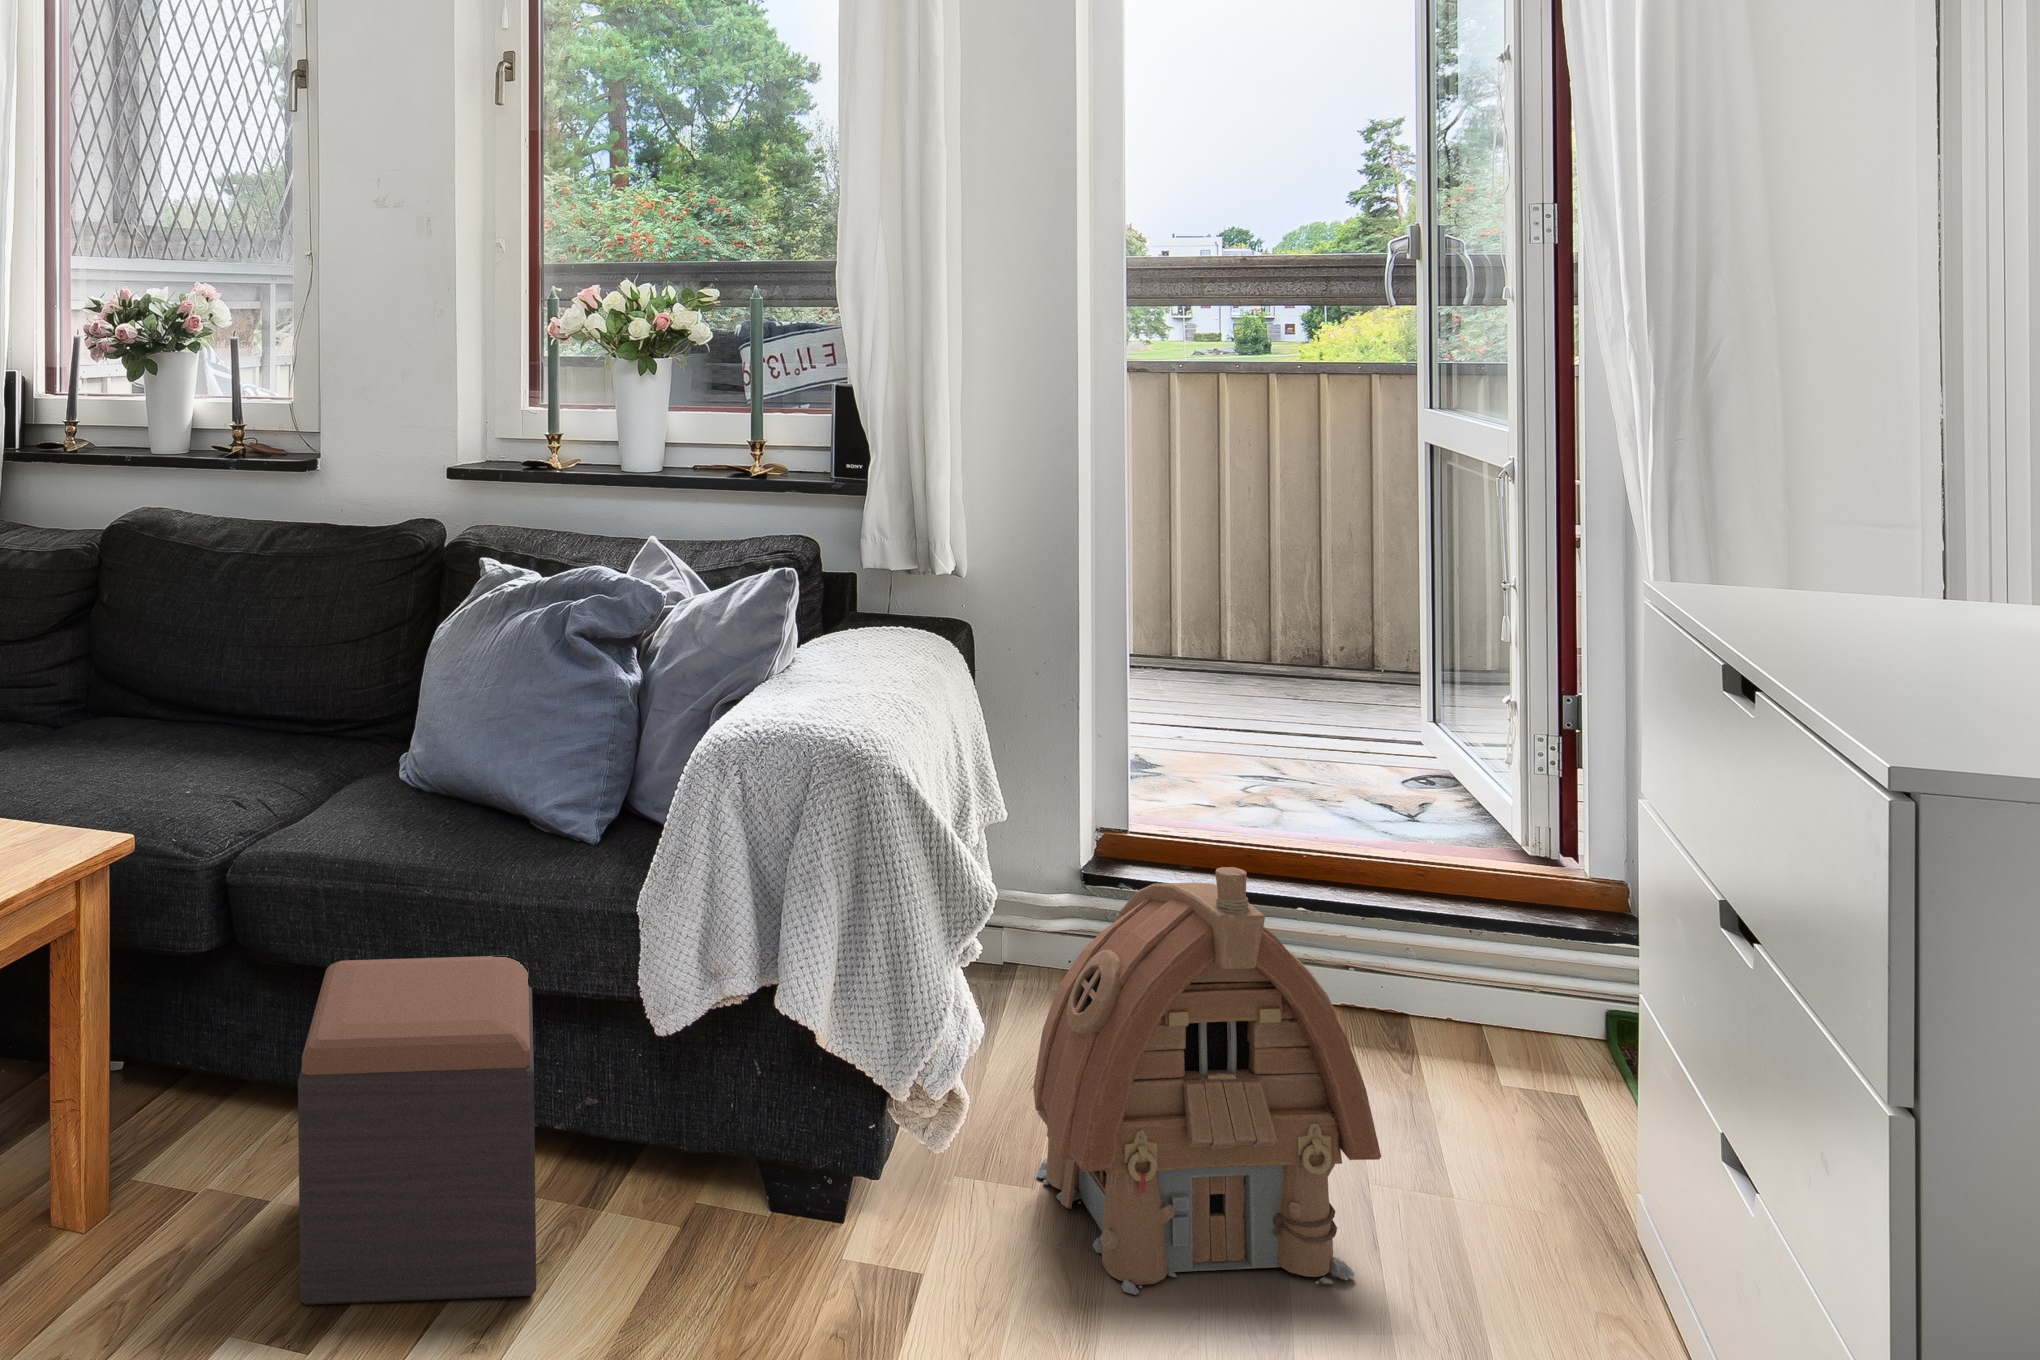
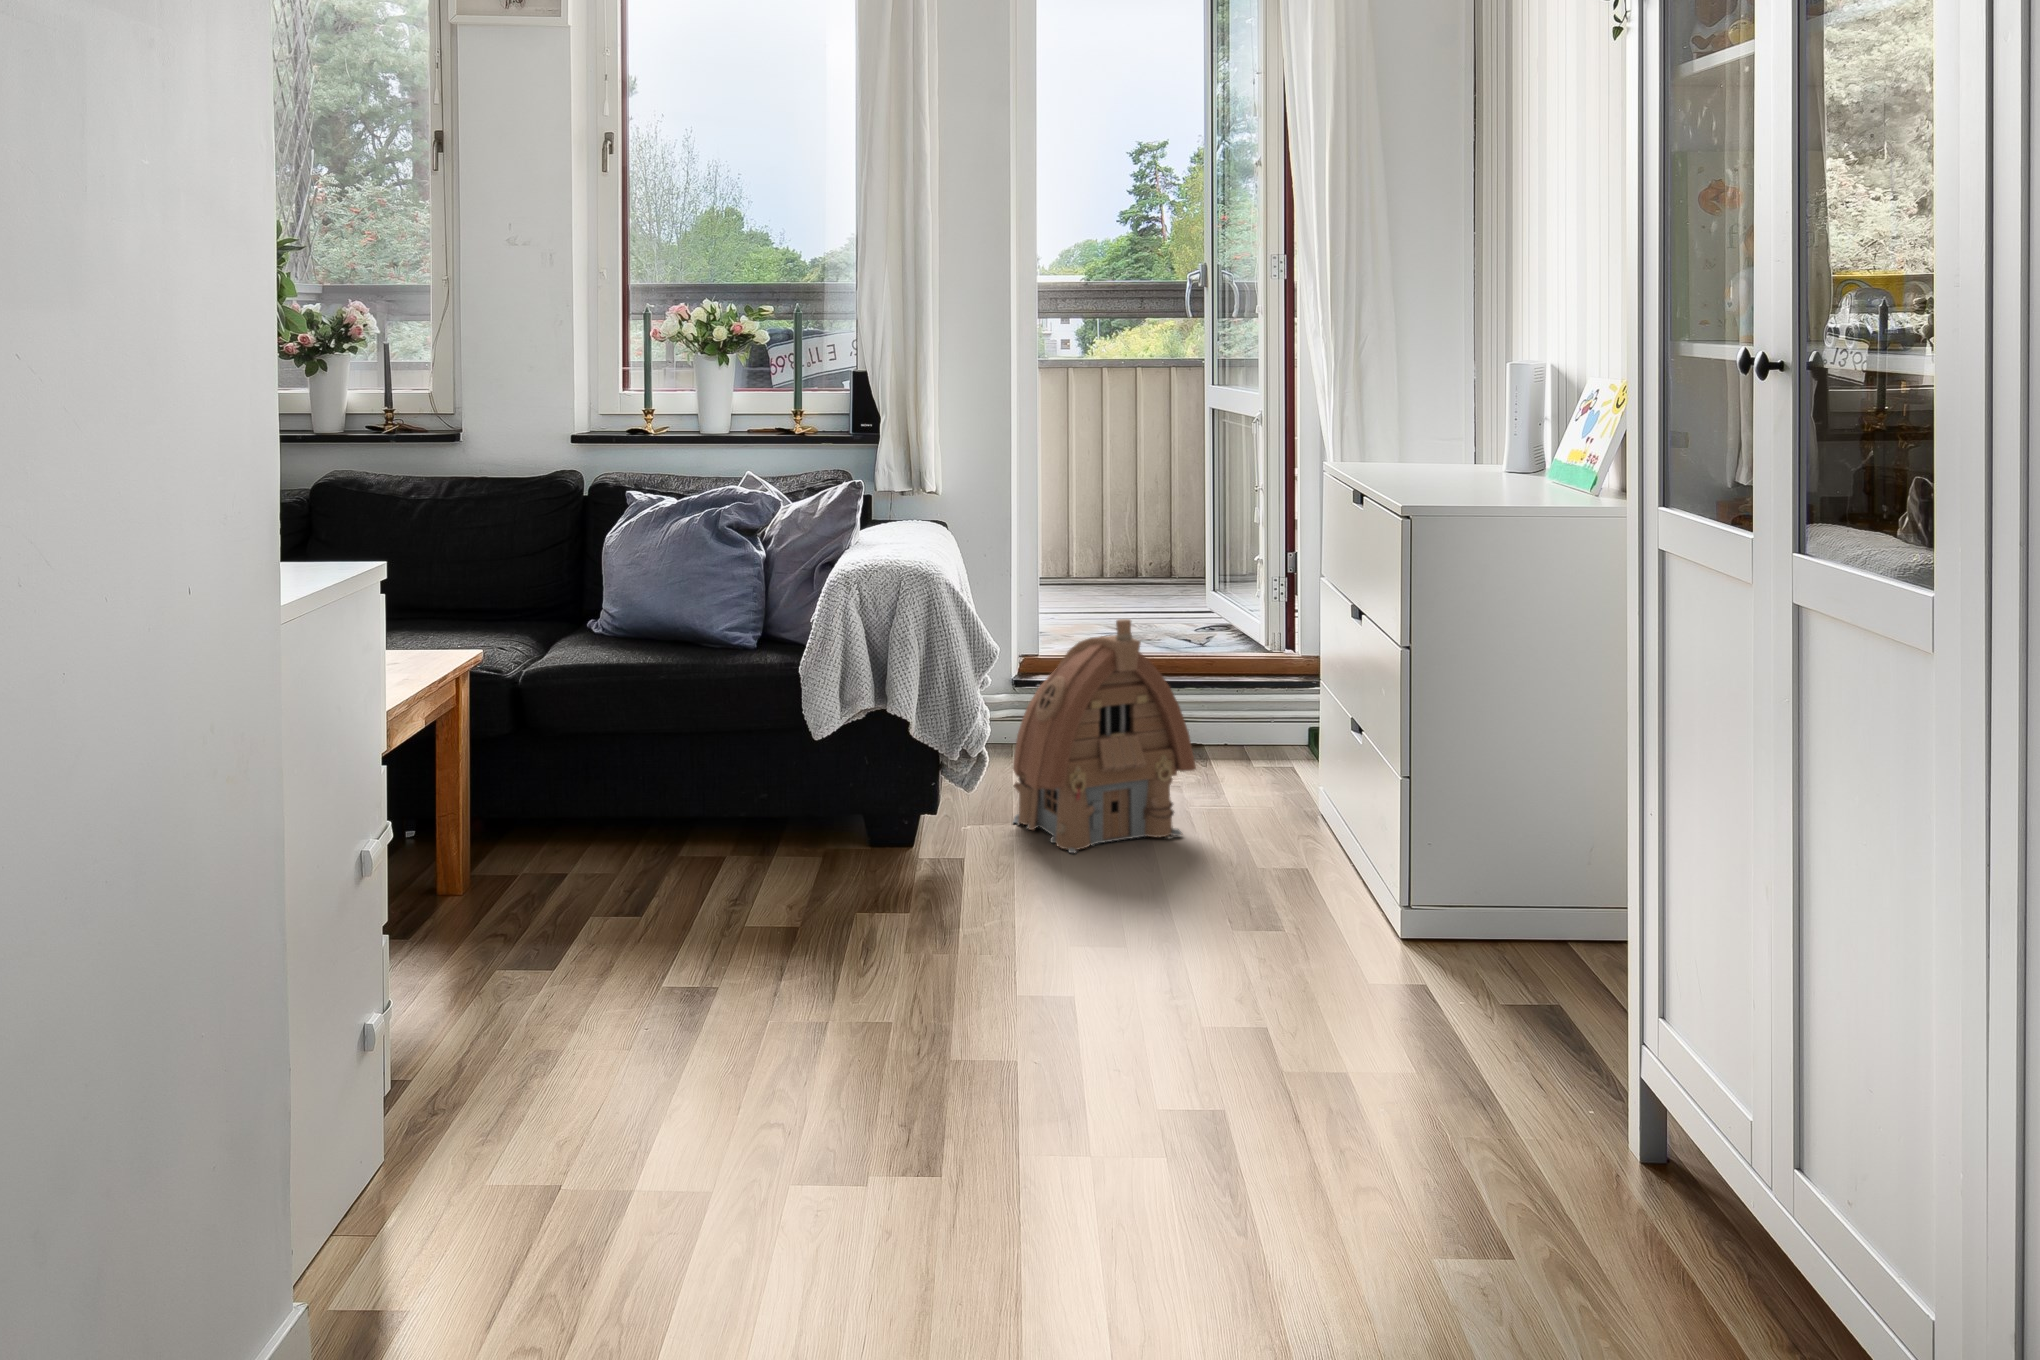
footstool: present [298,956,536,1305] -> none [591,717,753,910]

